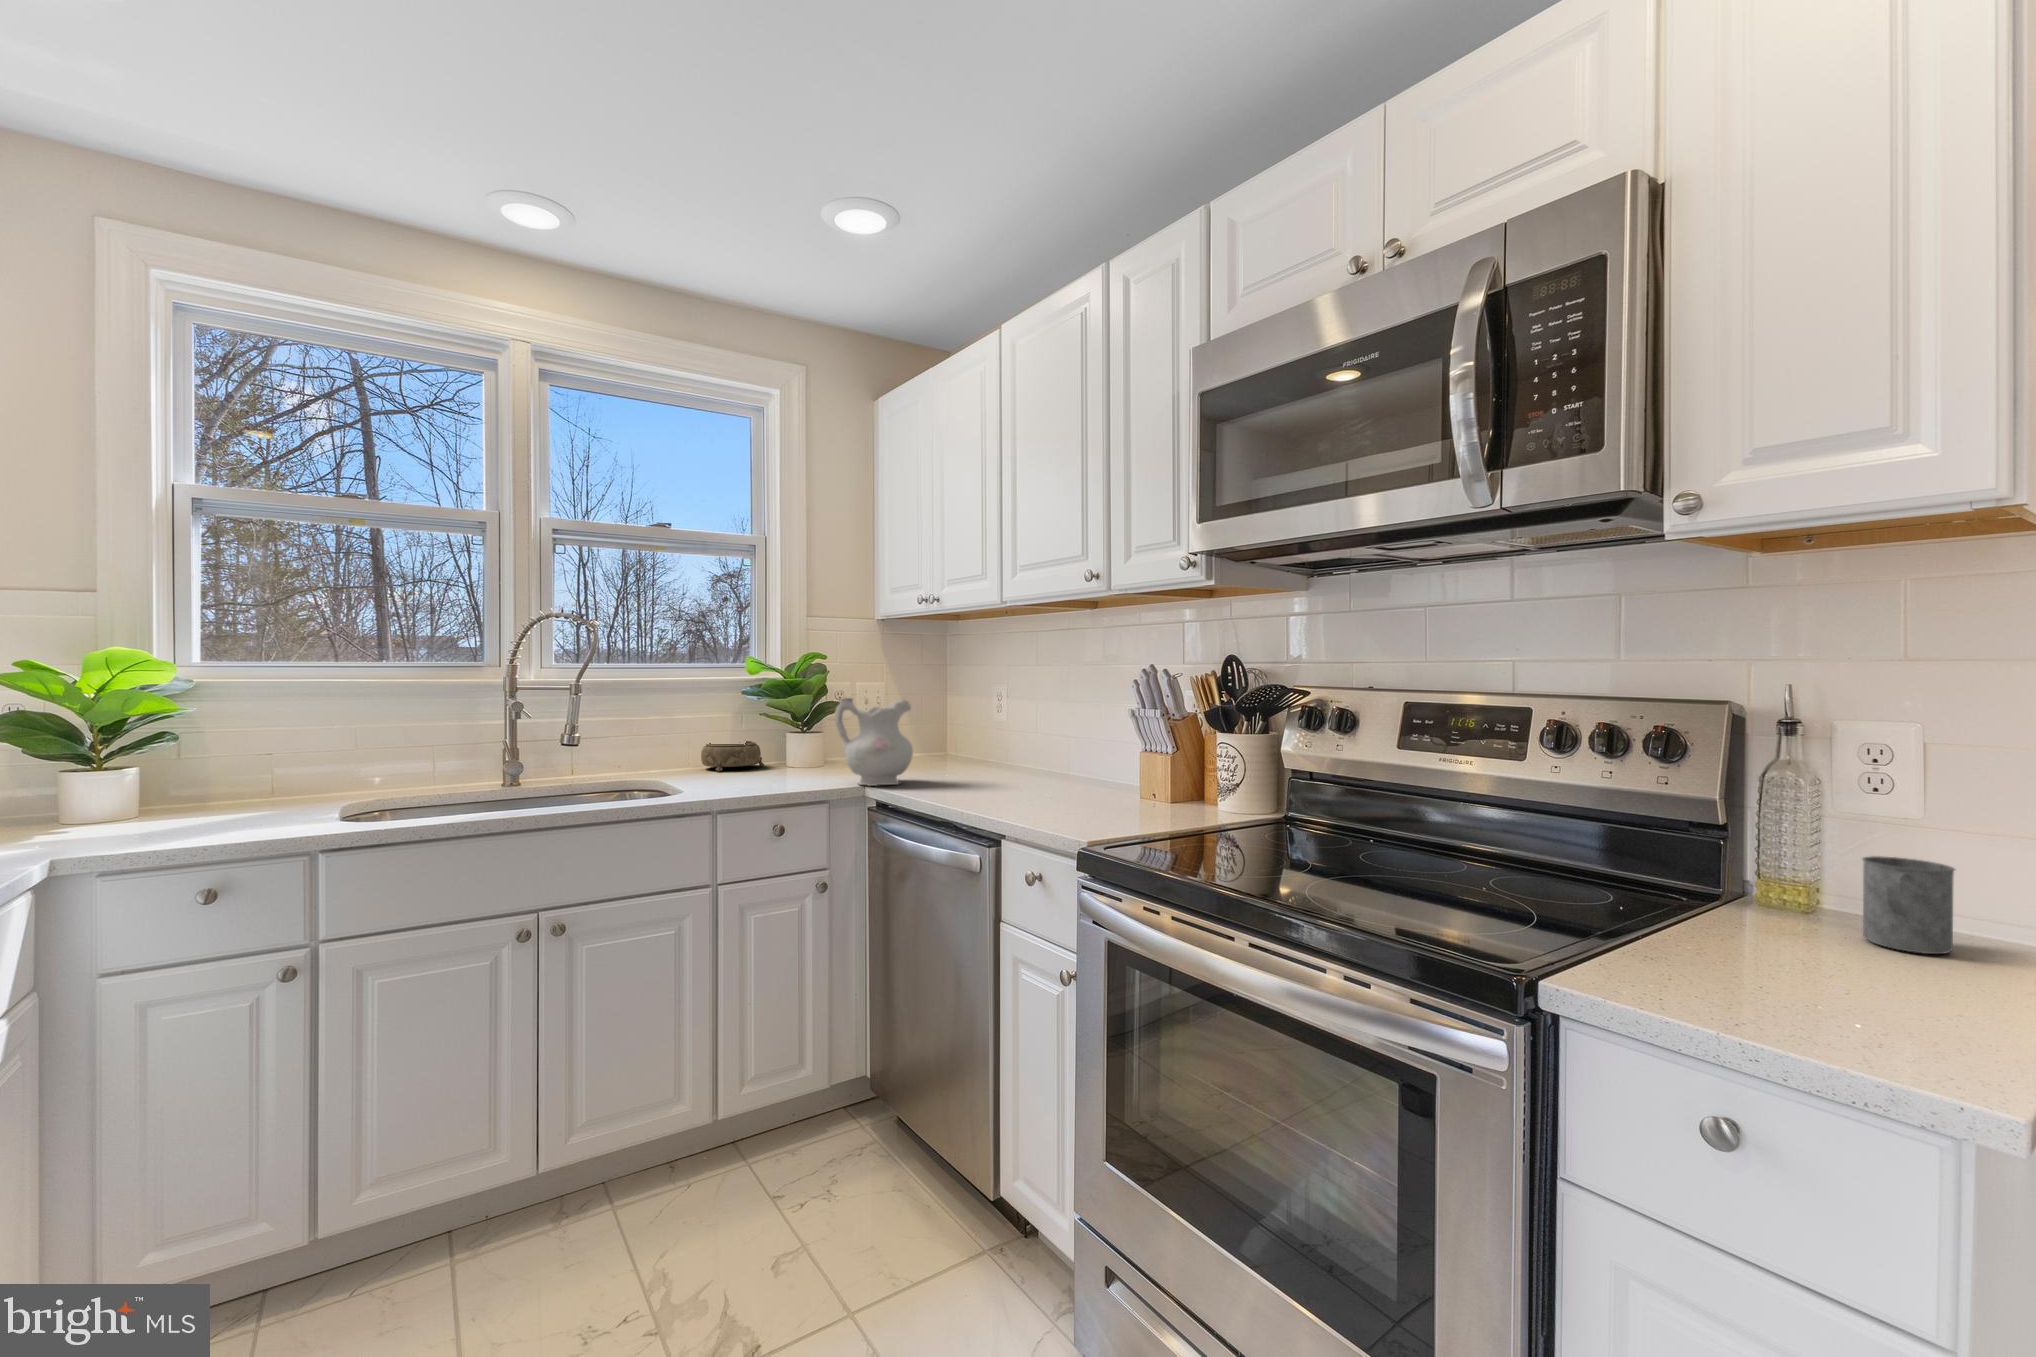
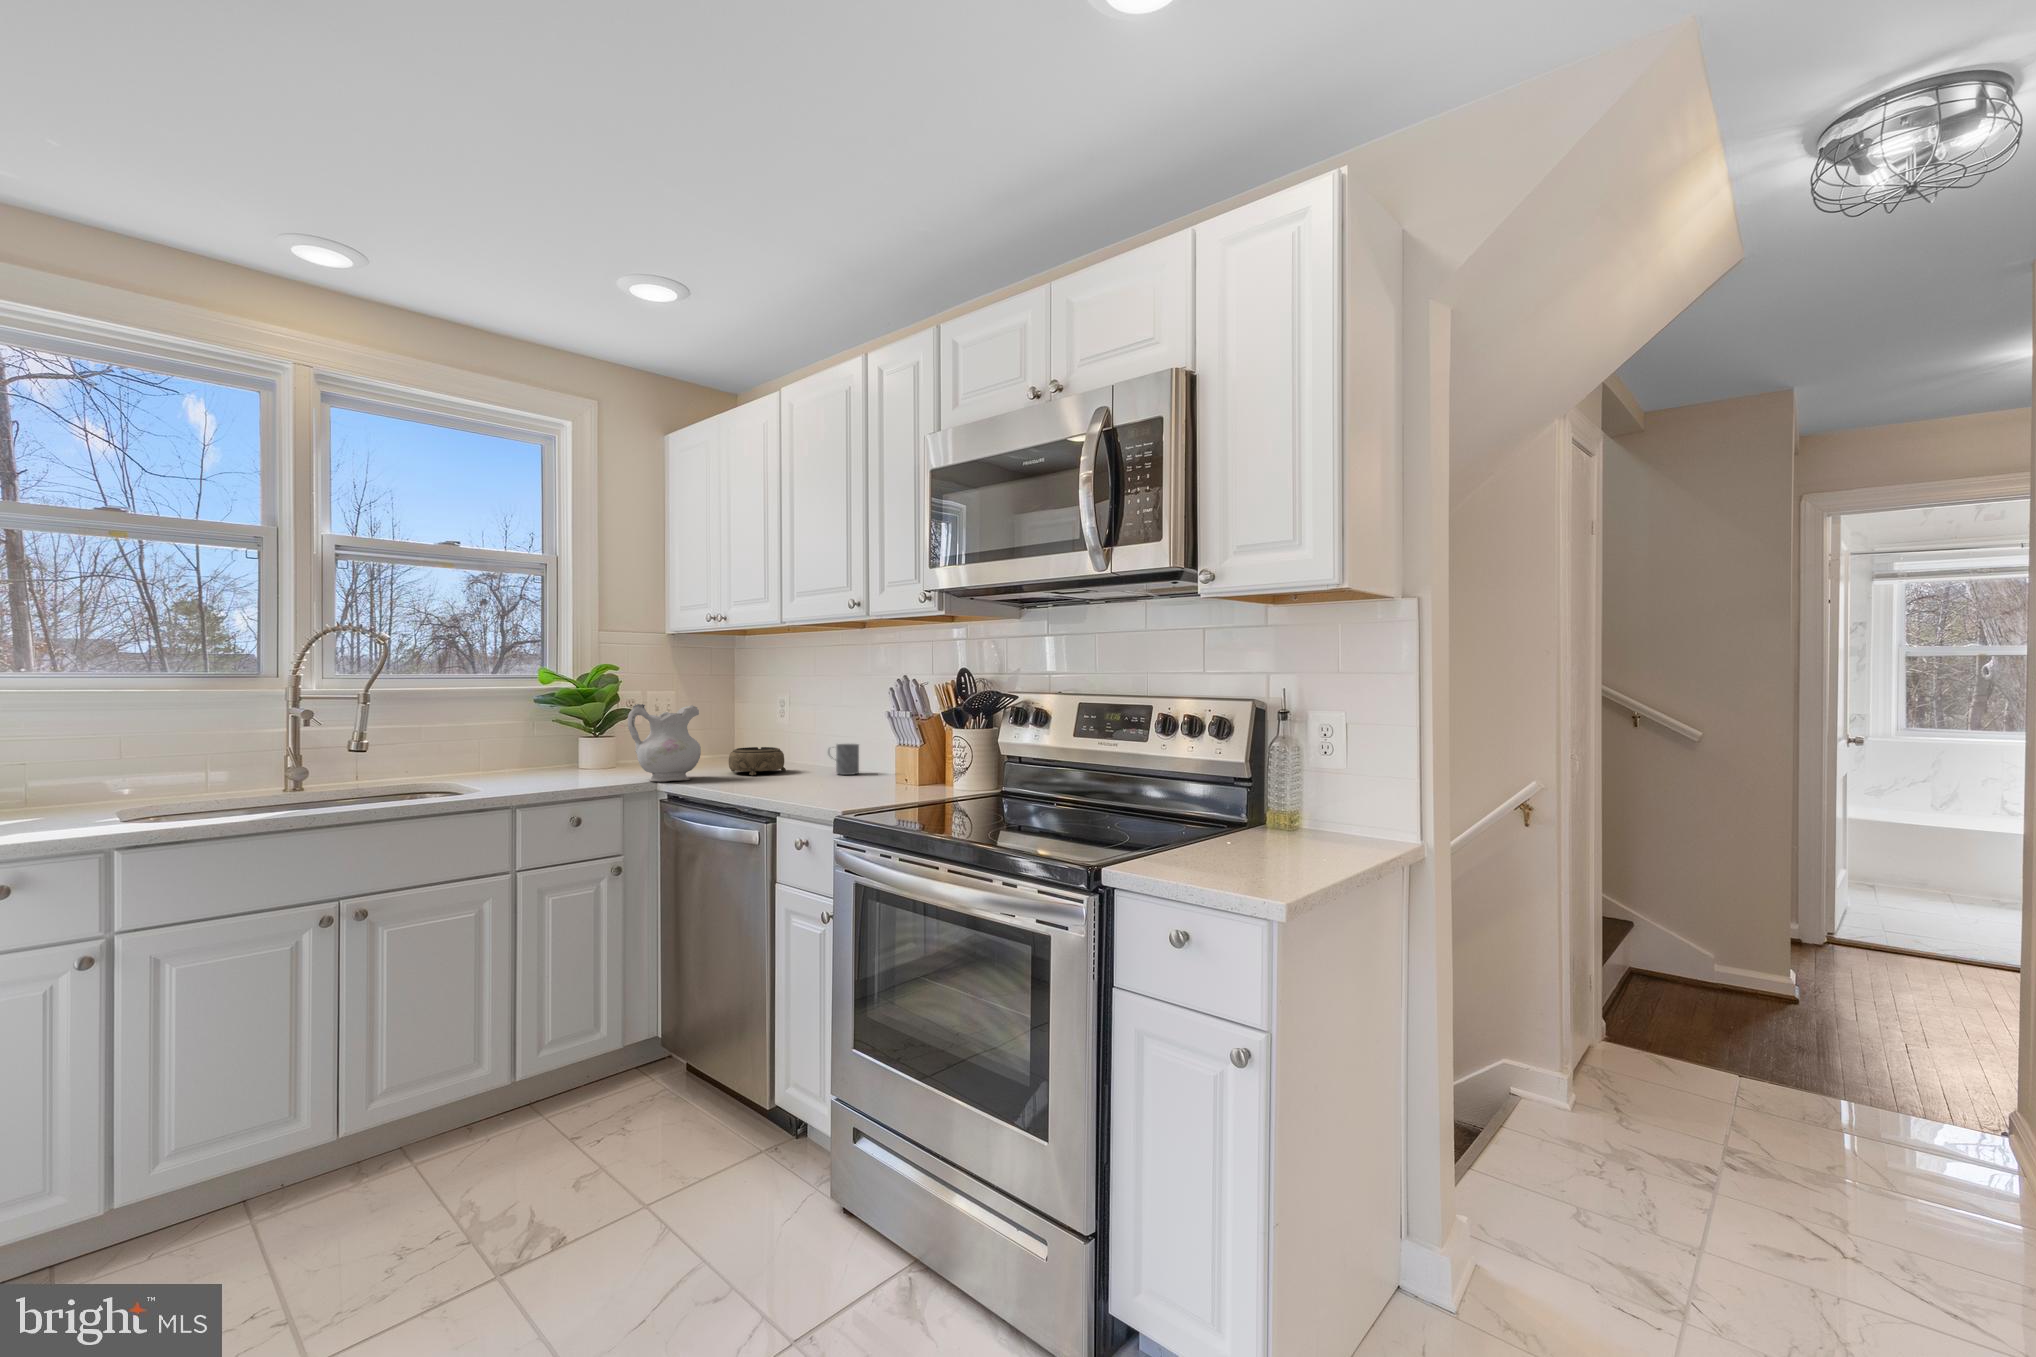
decorative bowl: present [701,741,764,771] -> present [729,747,786,775]
mug: present [1863,856,1955,954] -> present [828,744,859,775]

